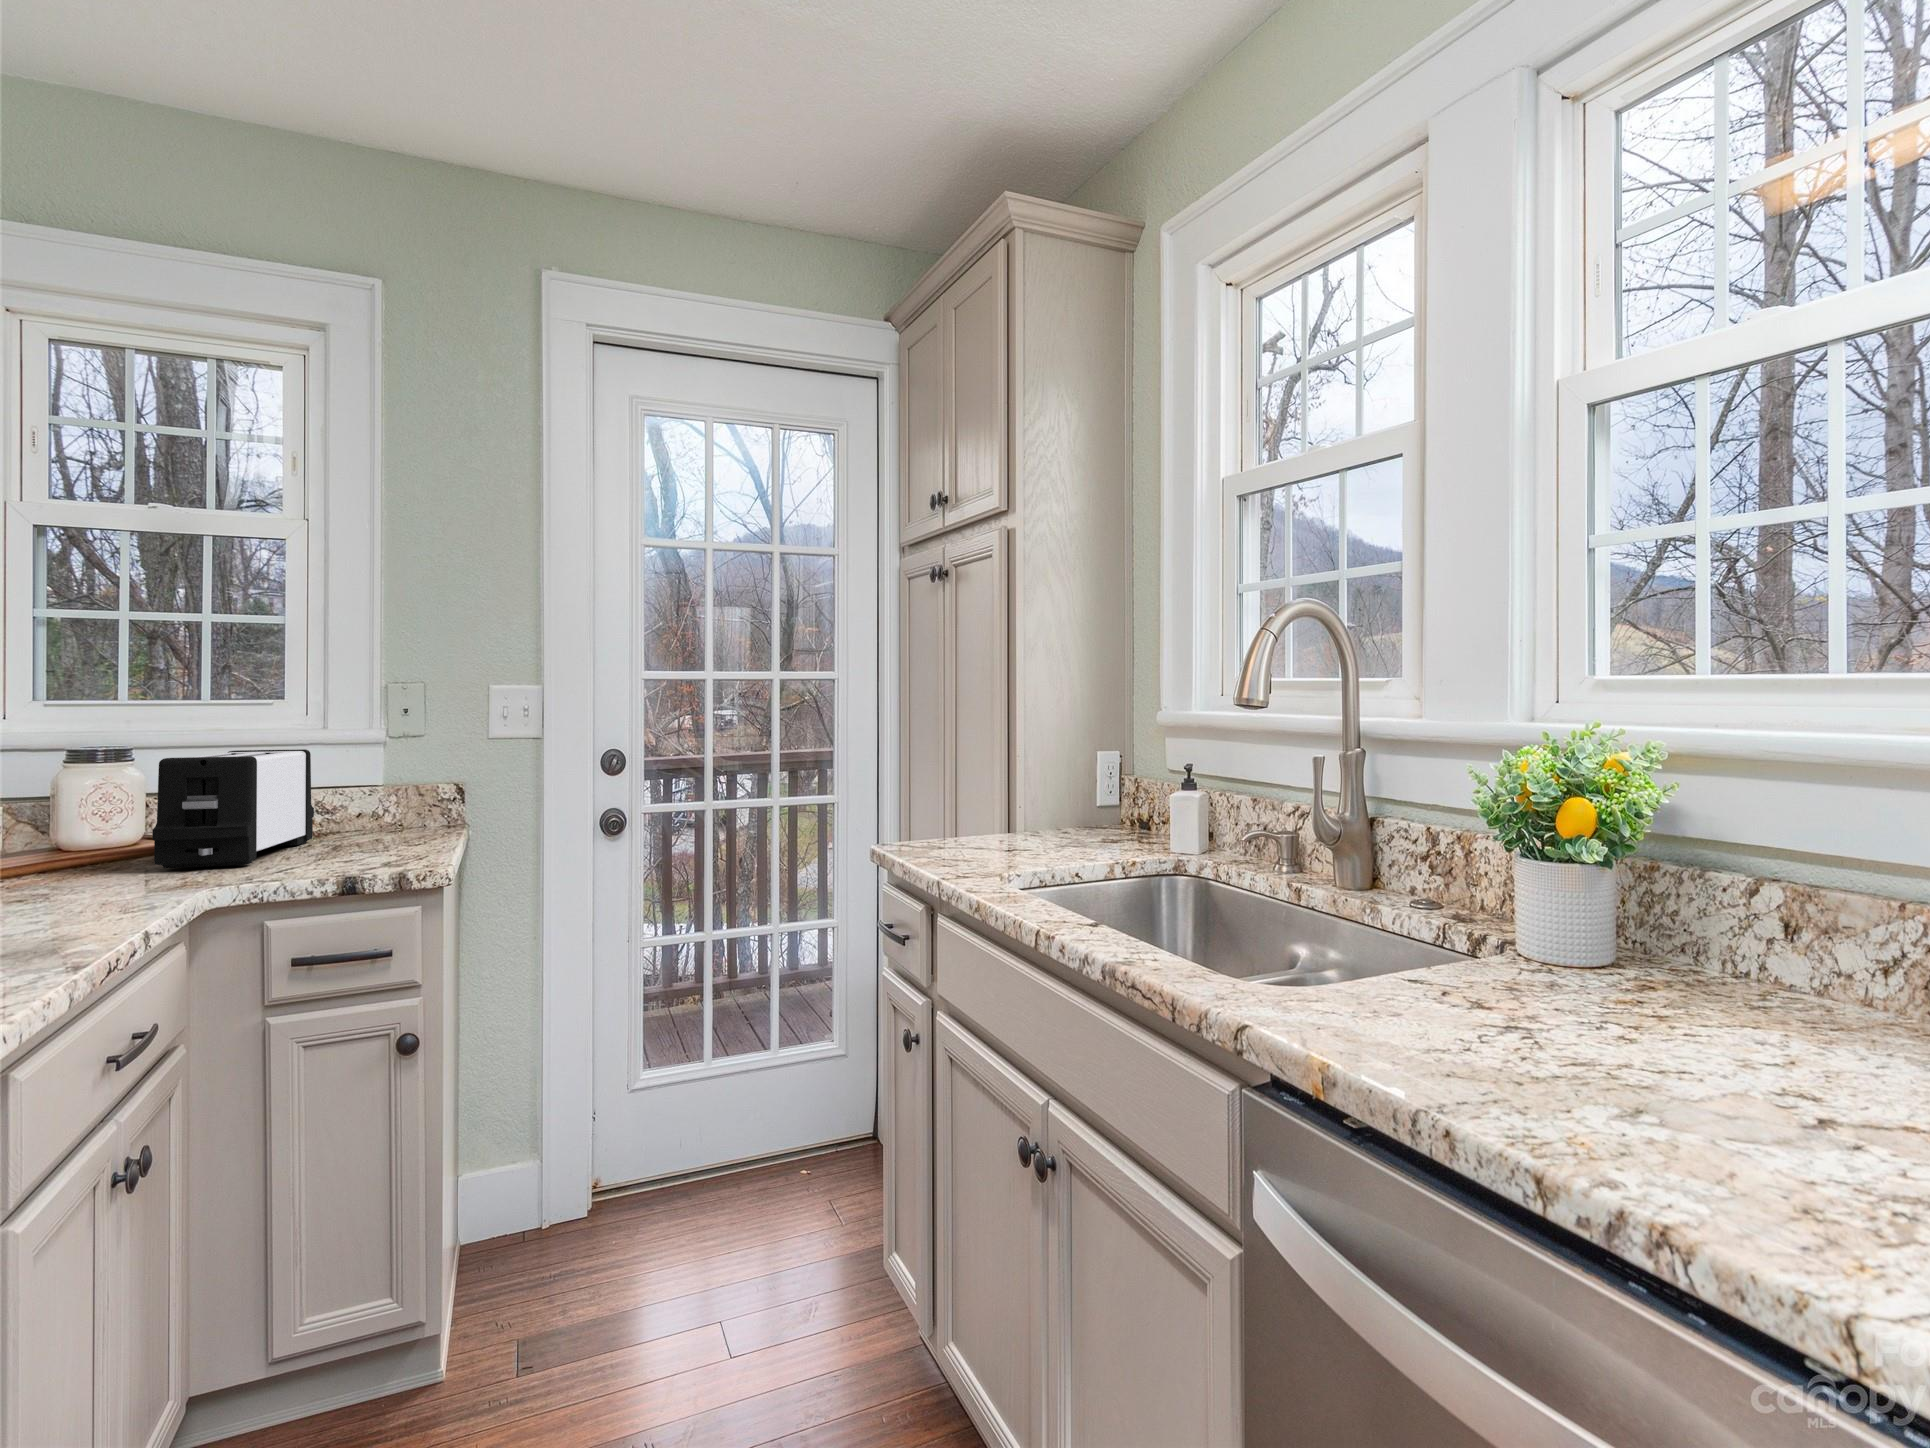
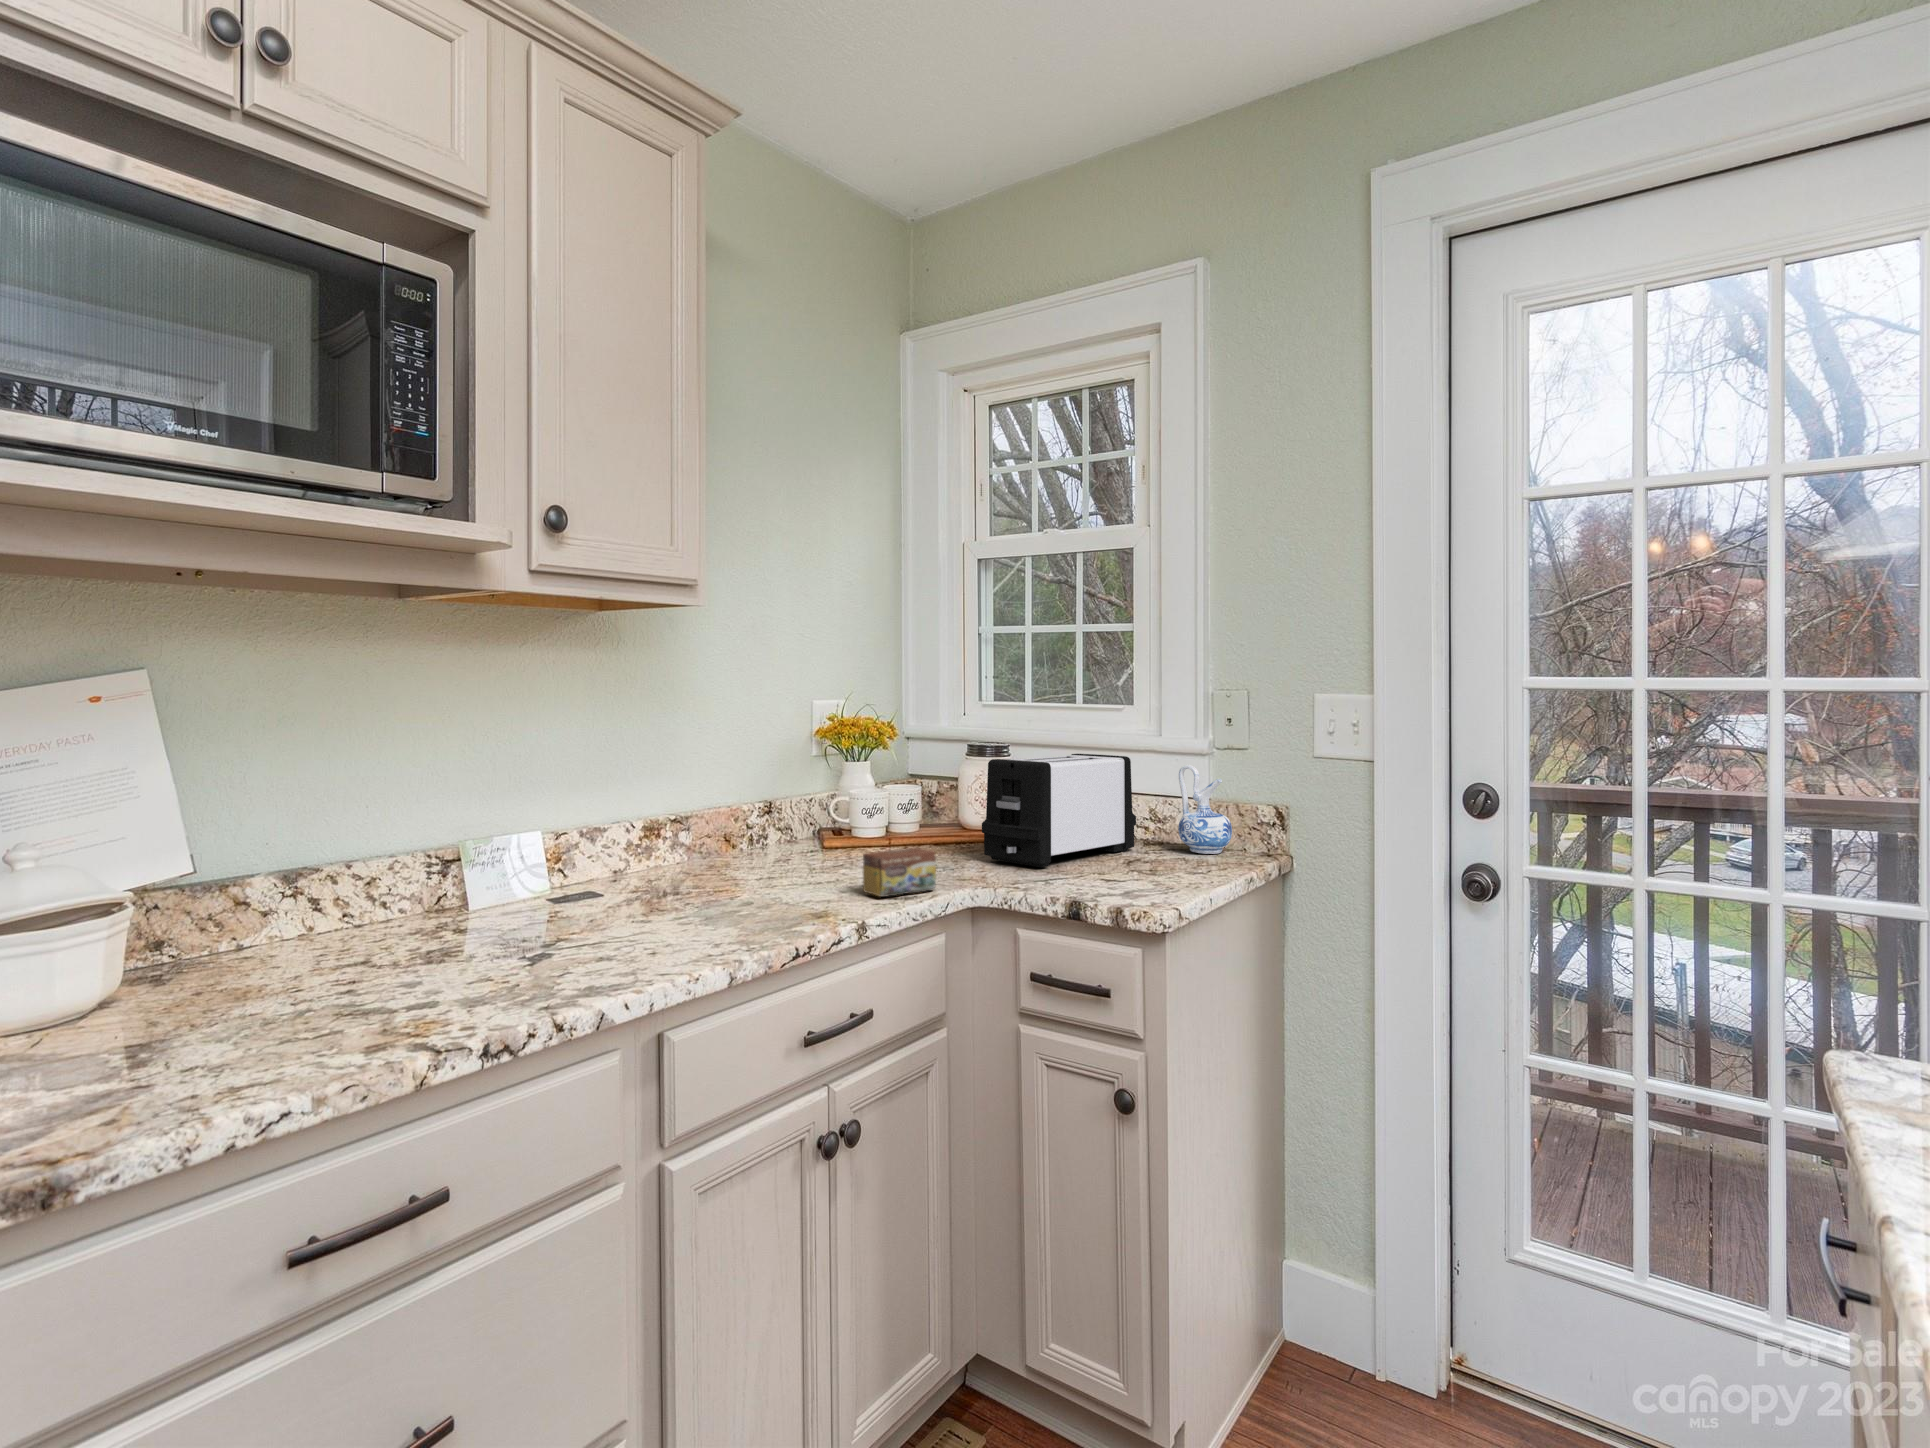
ceramic pitcher: none [361,754,417,834] -> present [1178,765,1232,854]
tea box: none [70,854,166,912] -> present [863,848,936,897]

